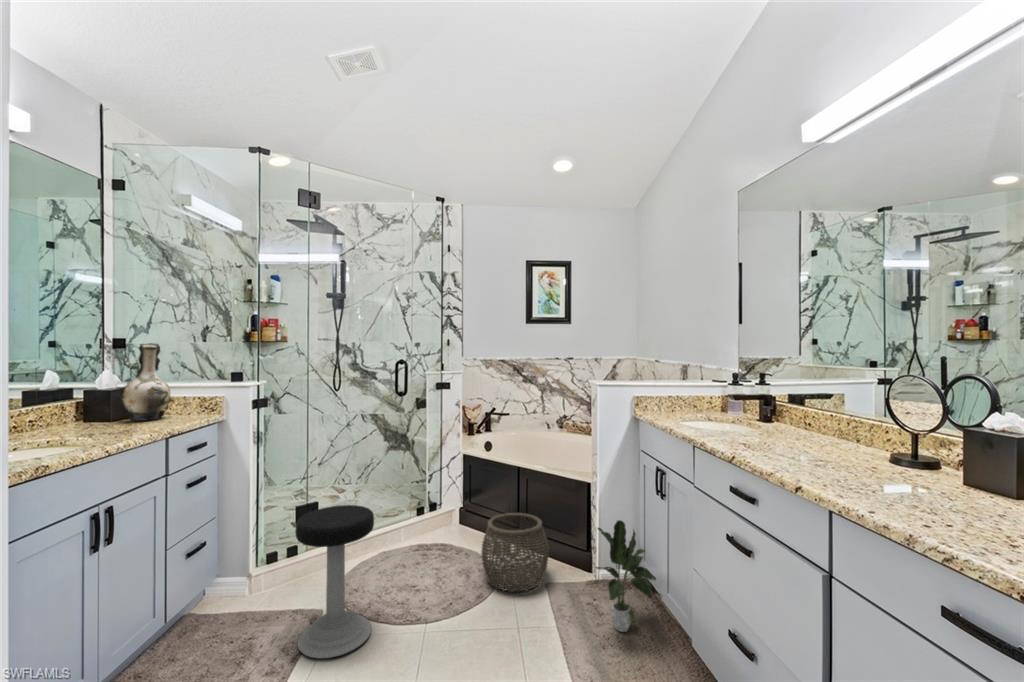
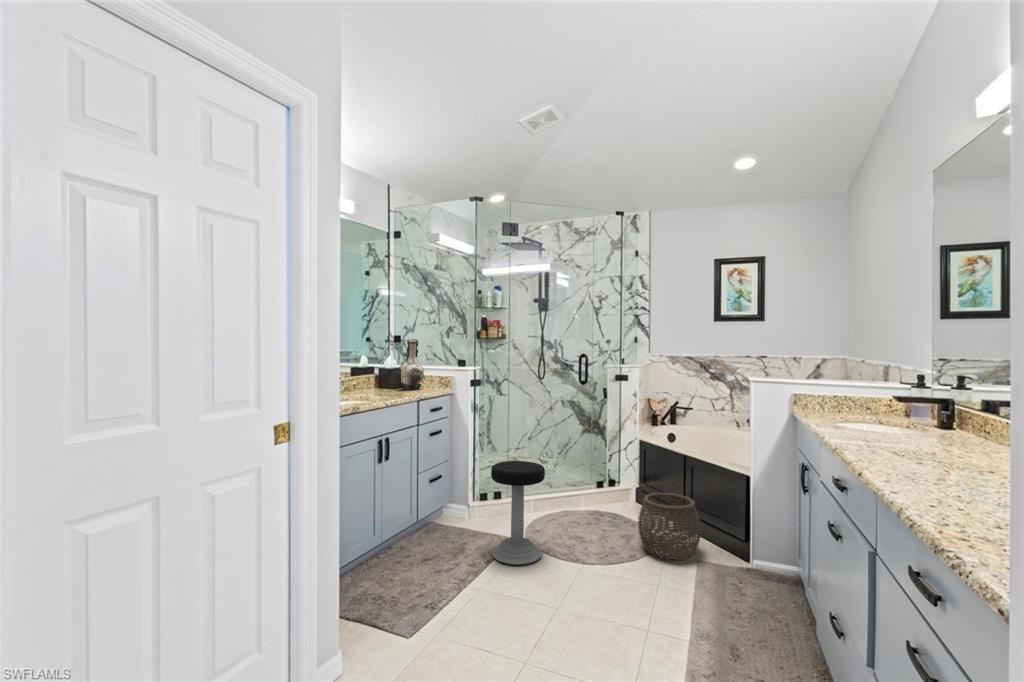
potted plant: present [595,520,662,632] -> none [722,507,795,609]

